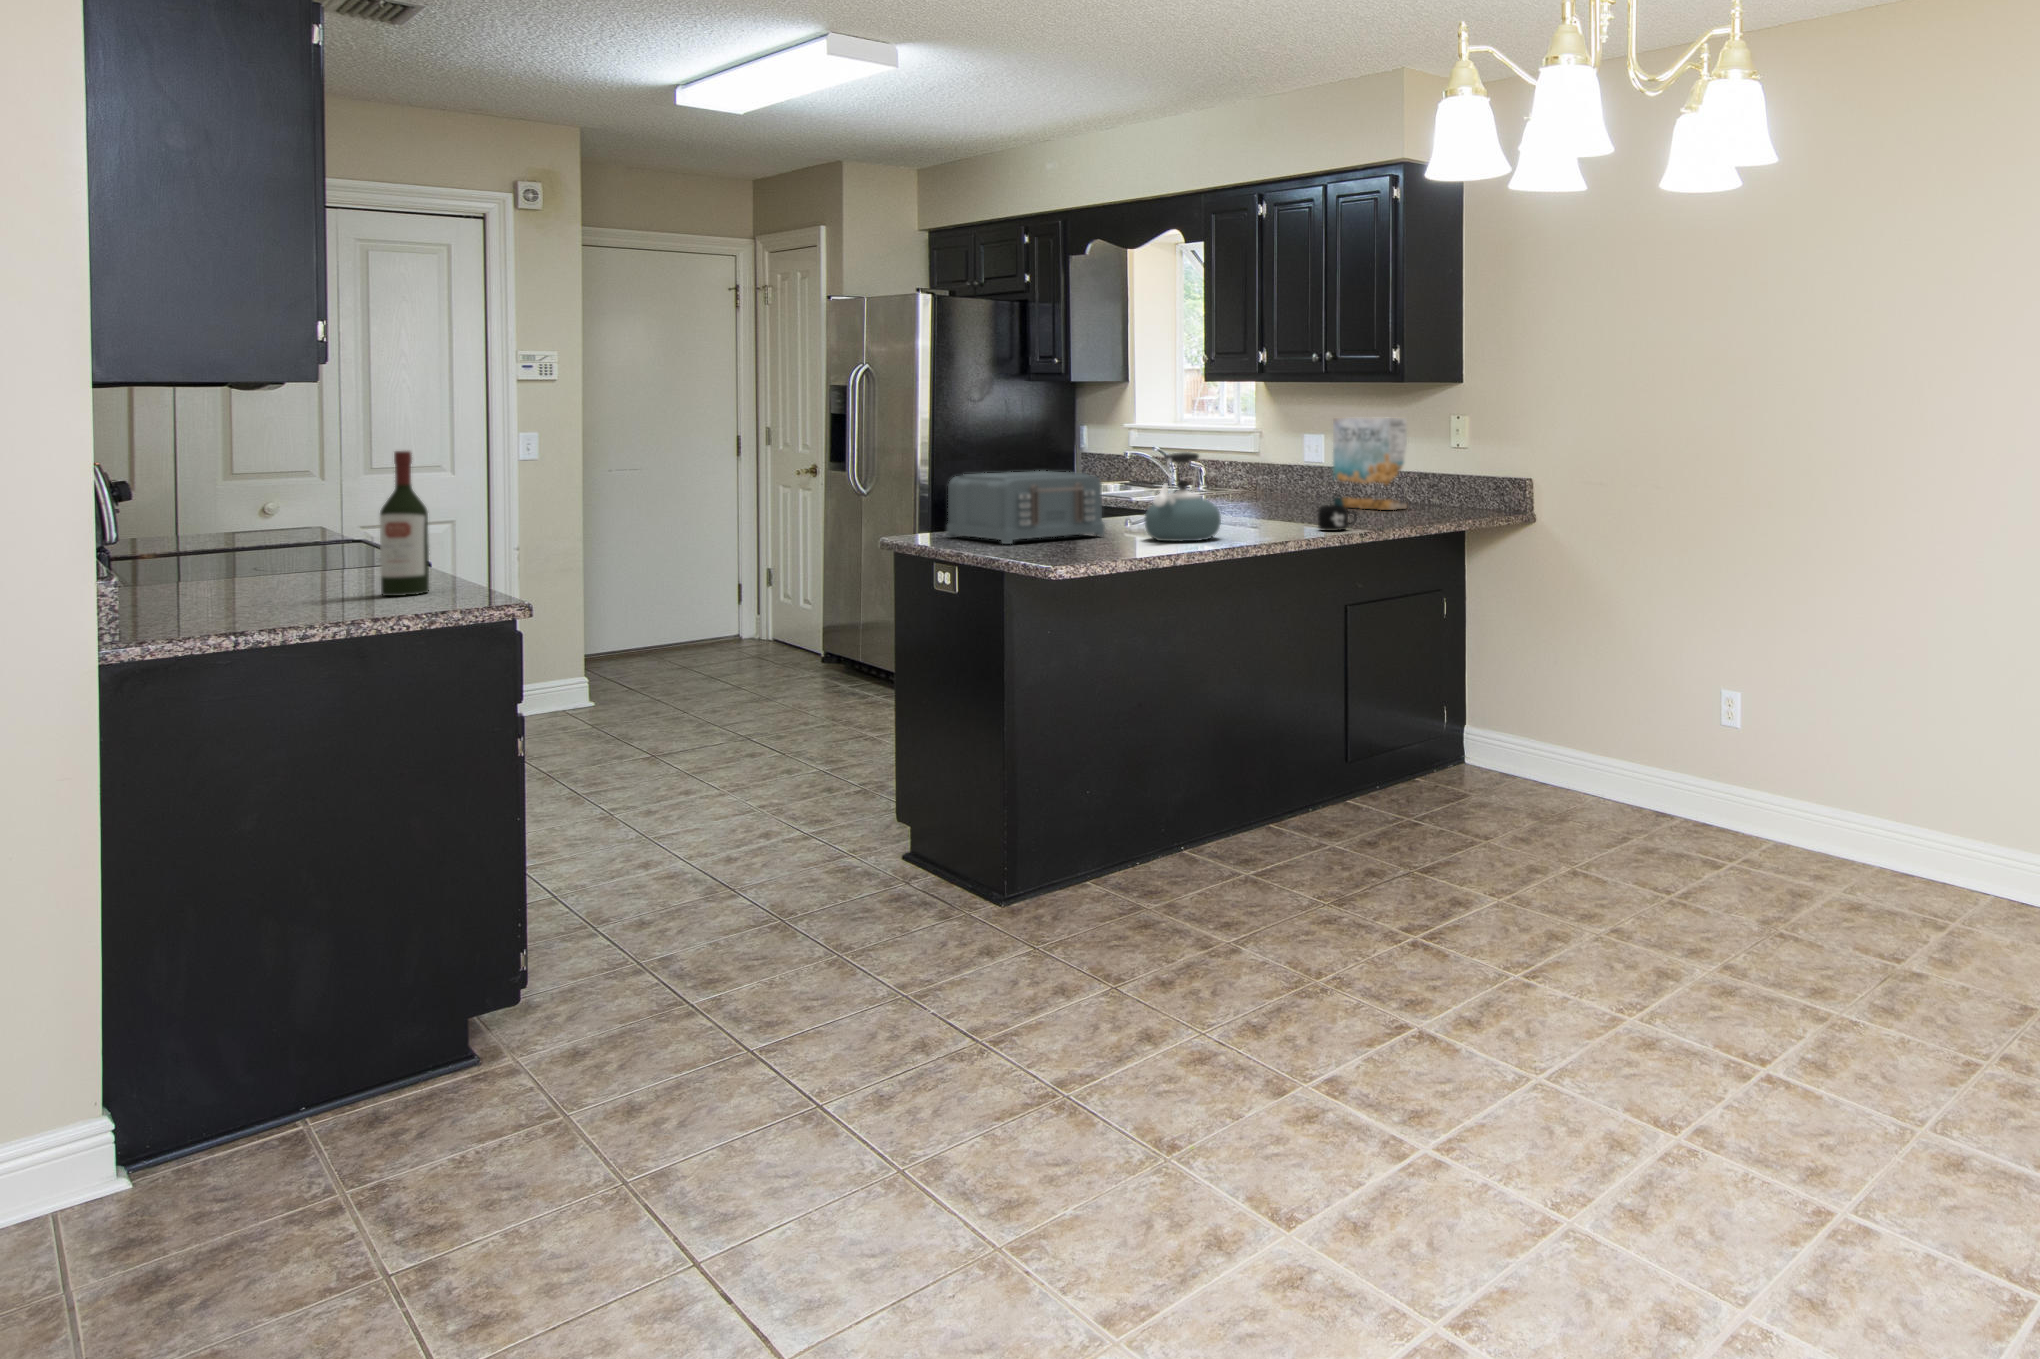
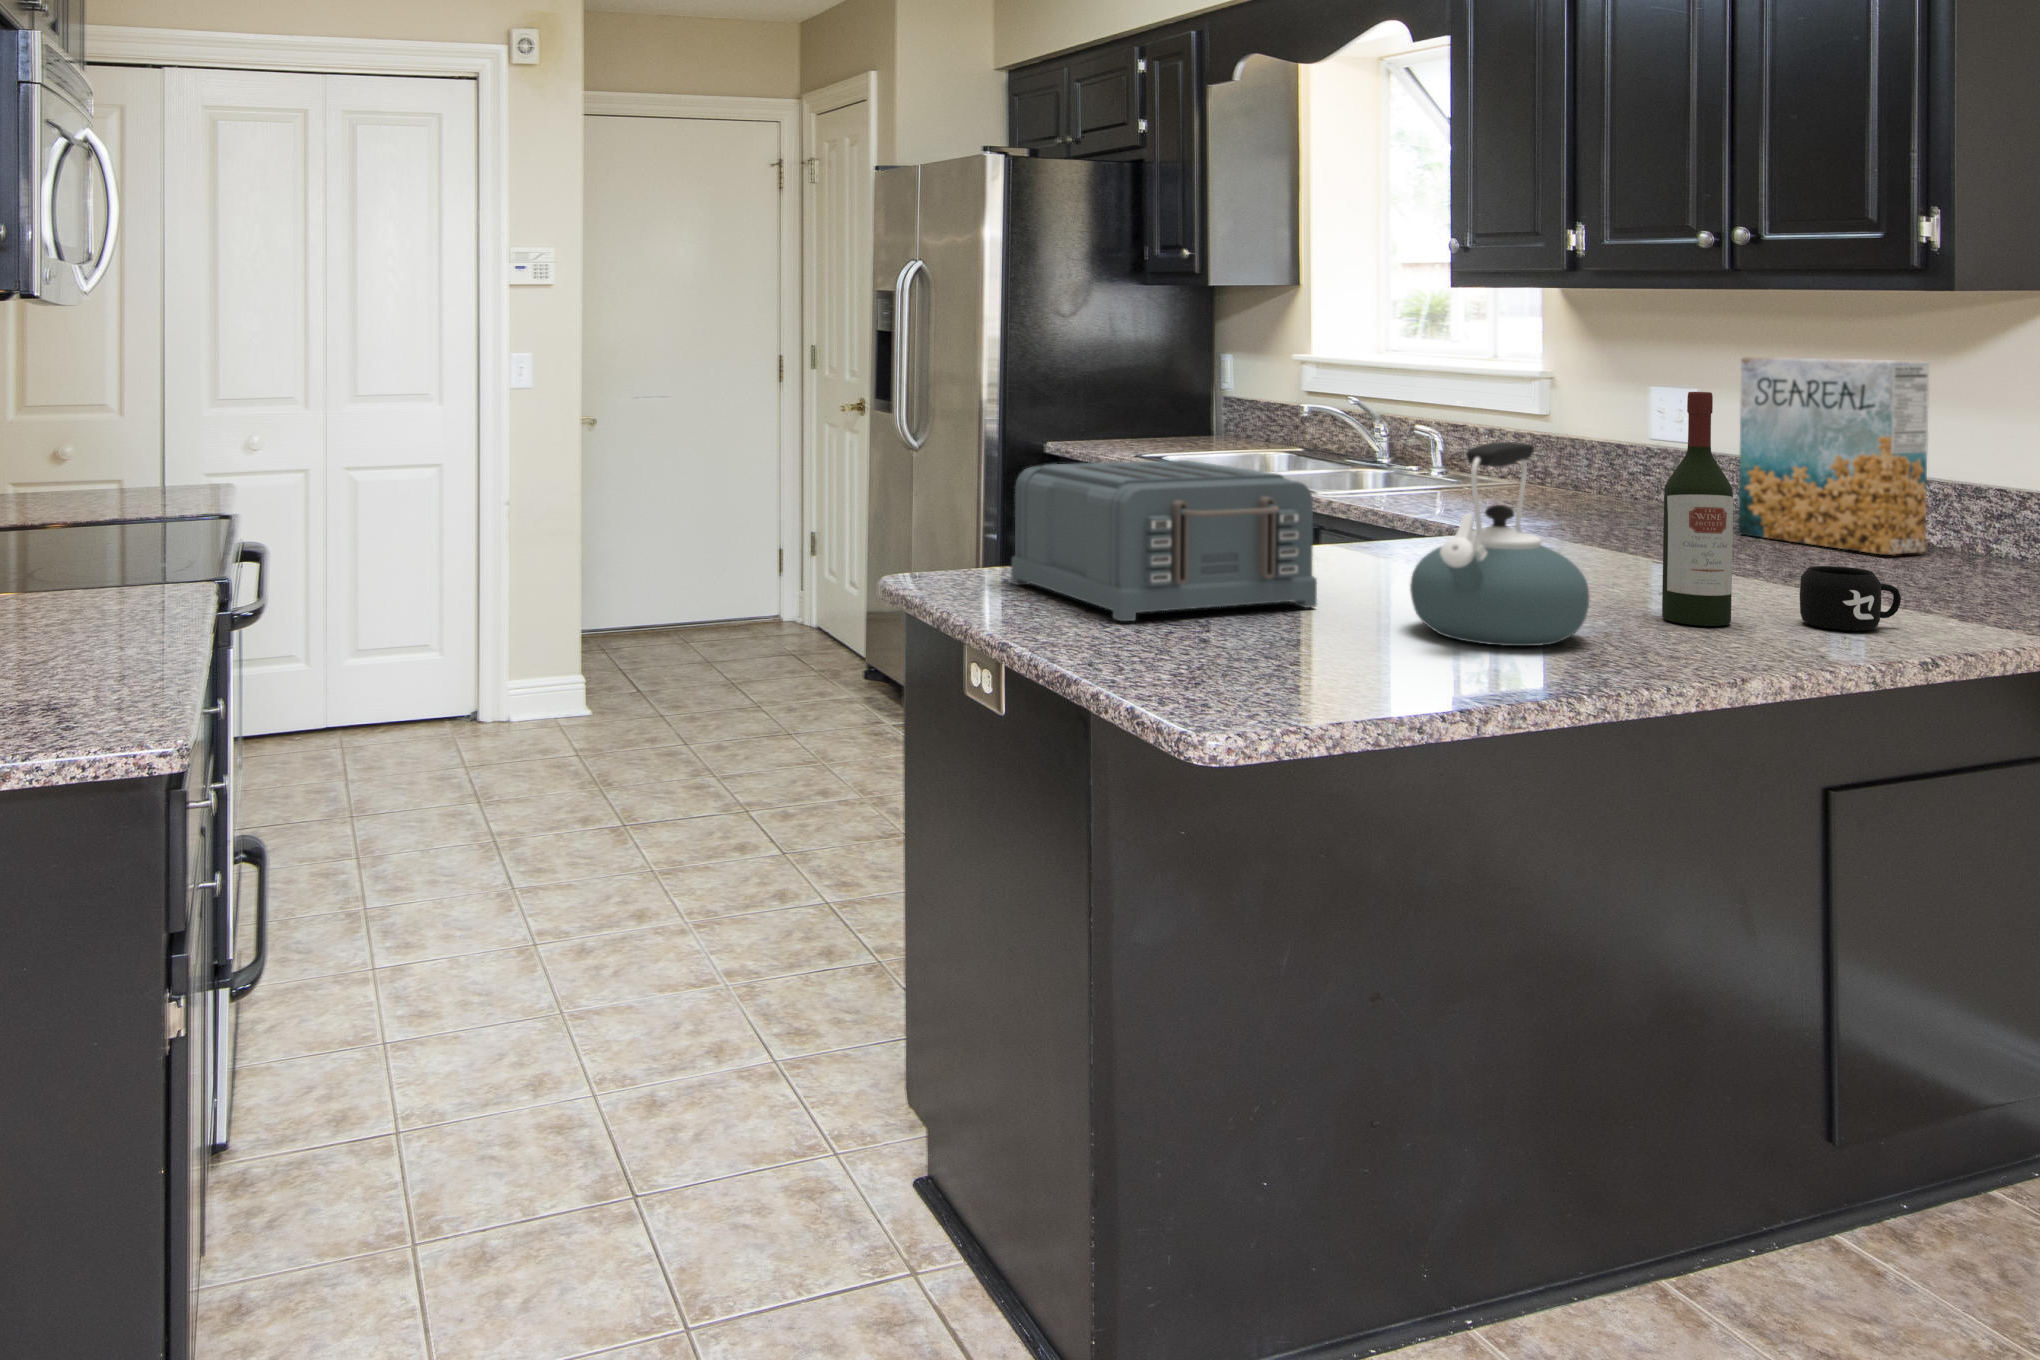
wine bottle: present [380,451,429,596] -> present [1662,392,1733,626]

